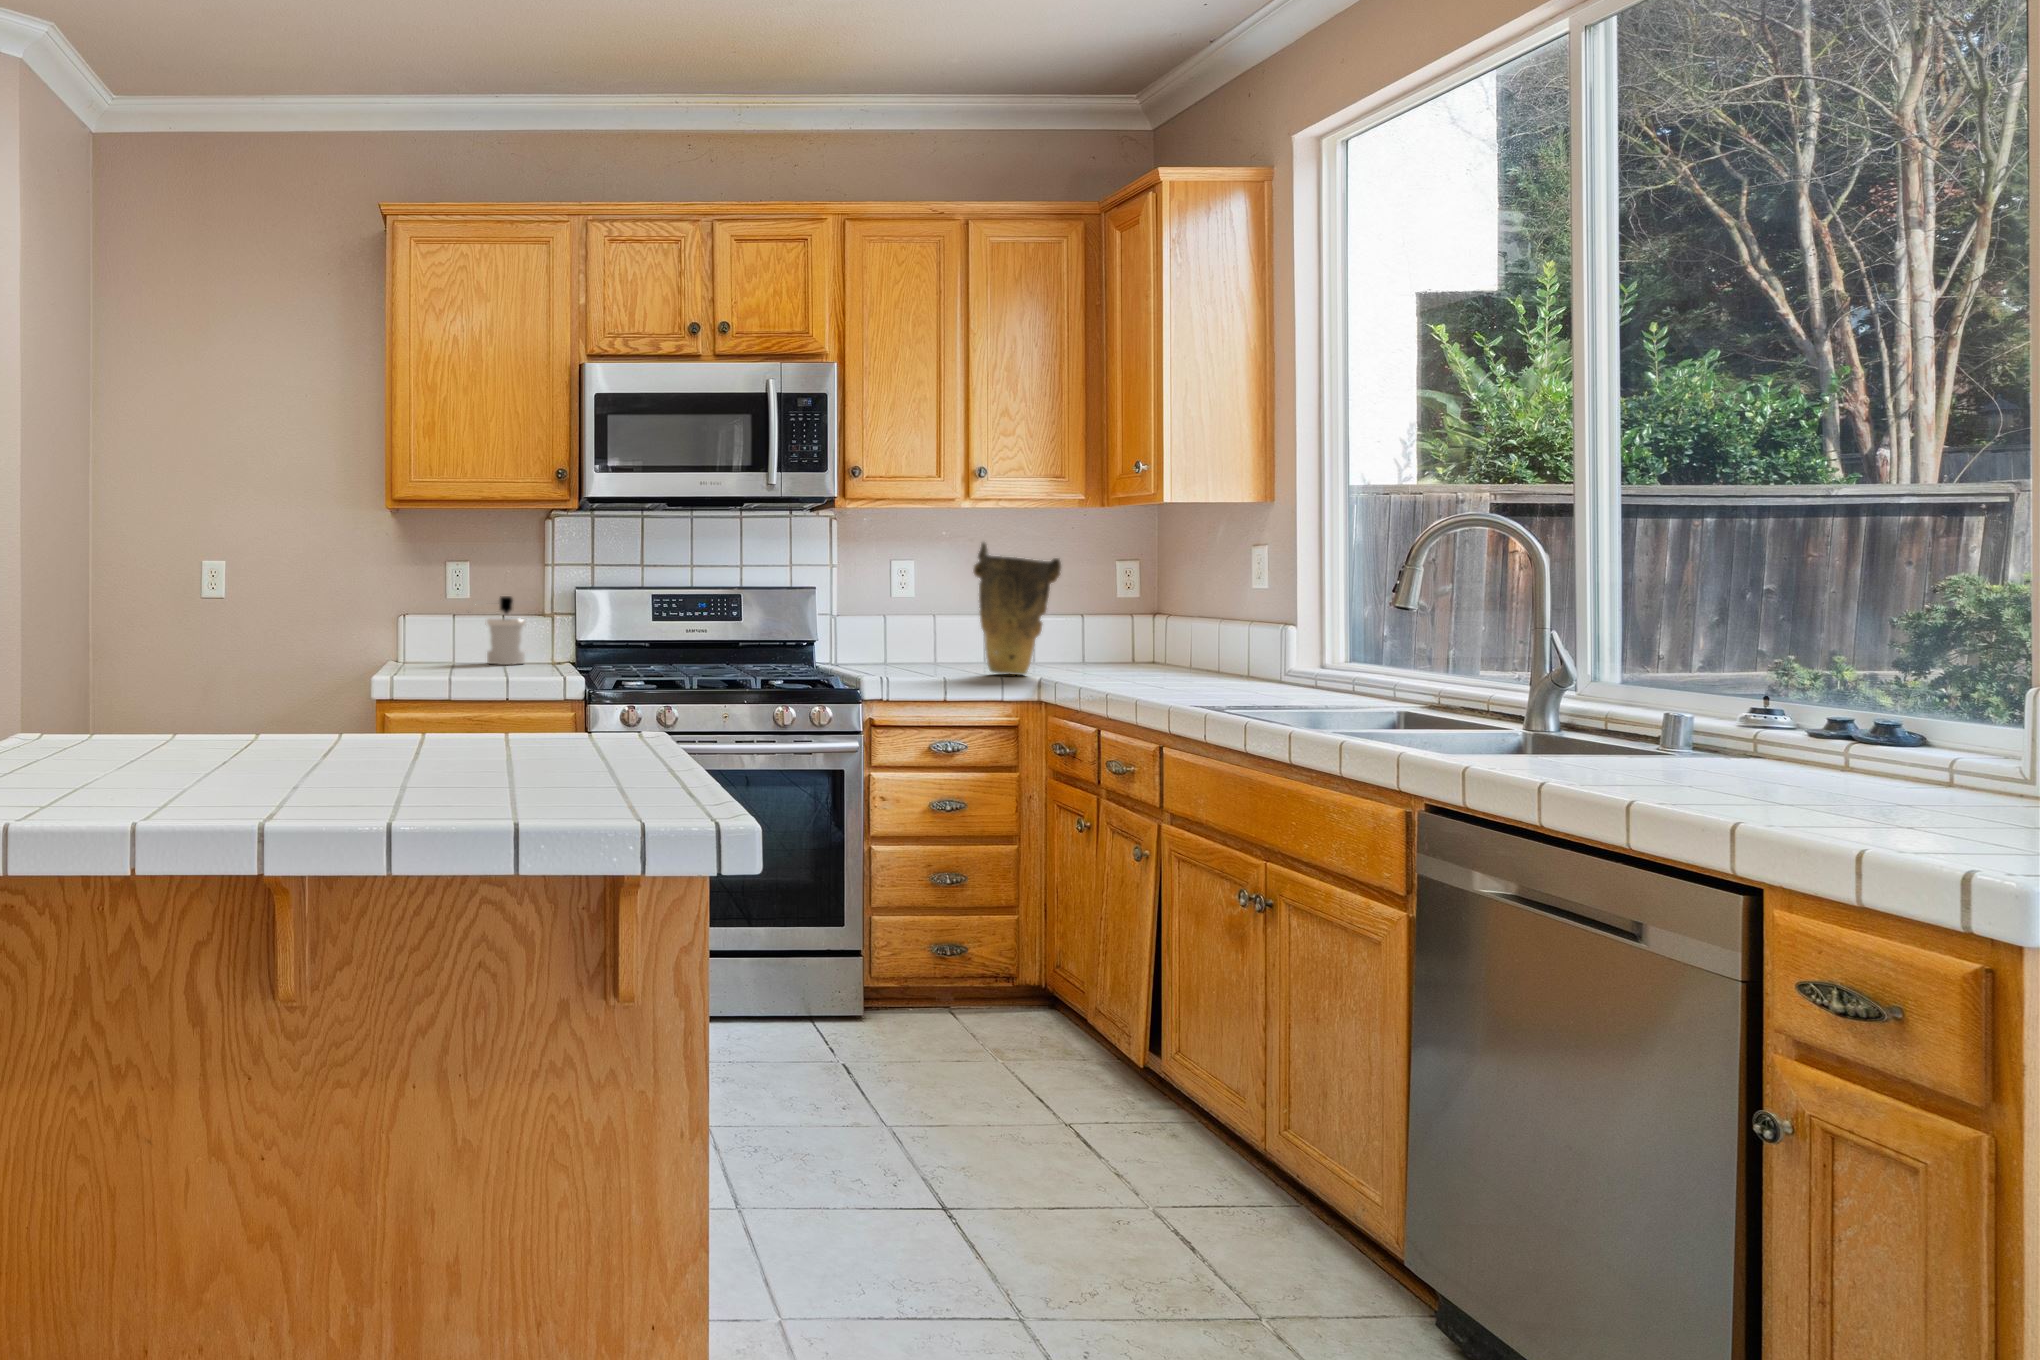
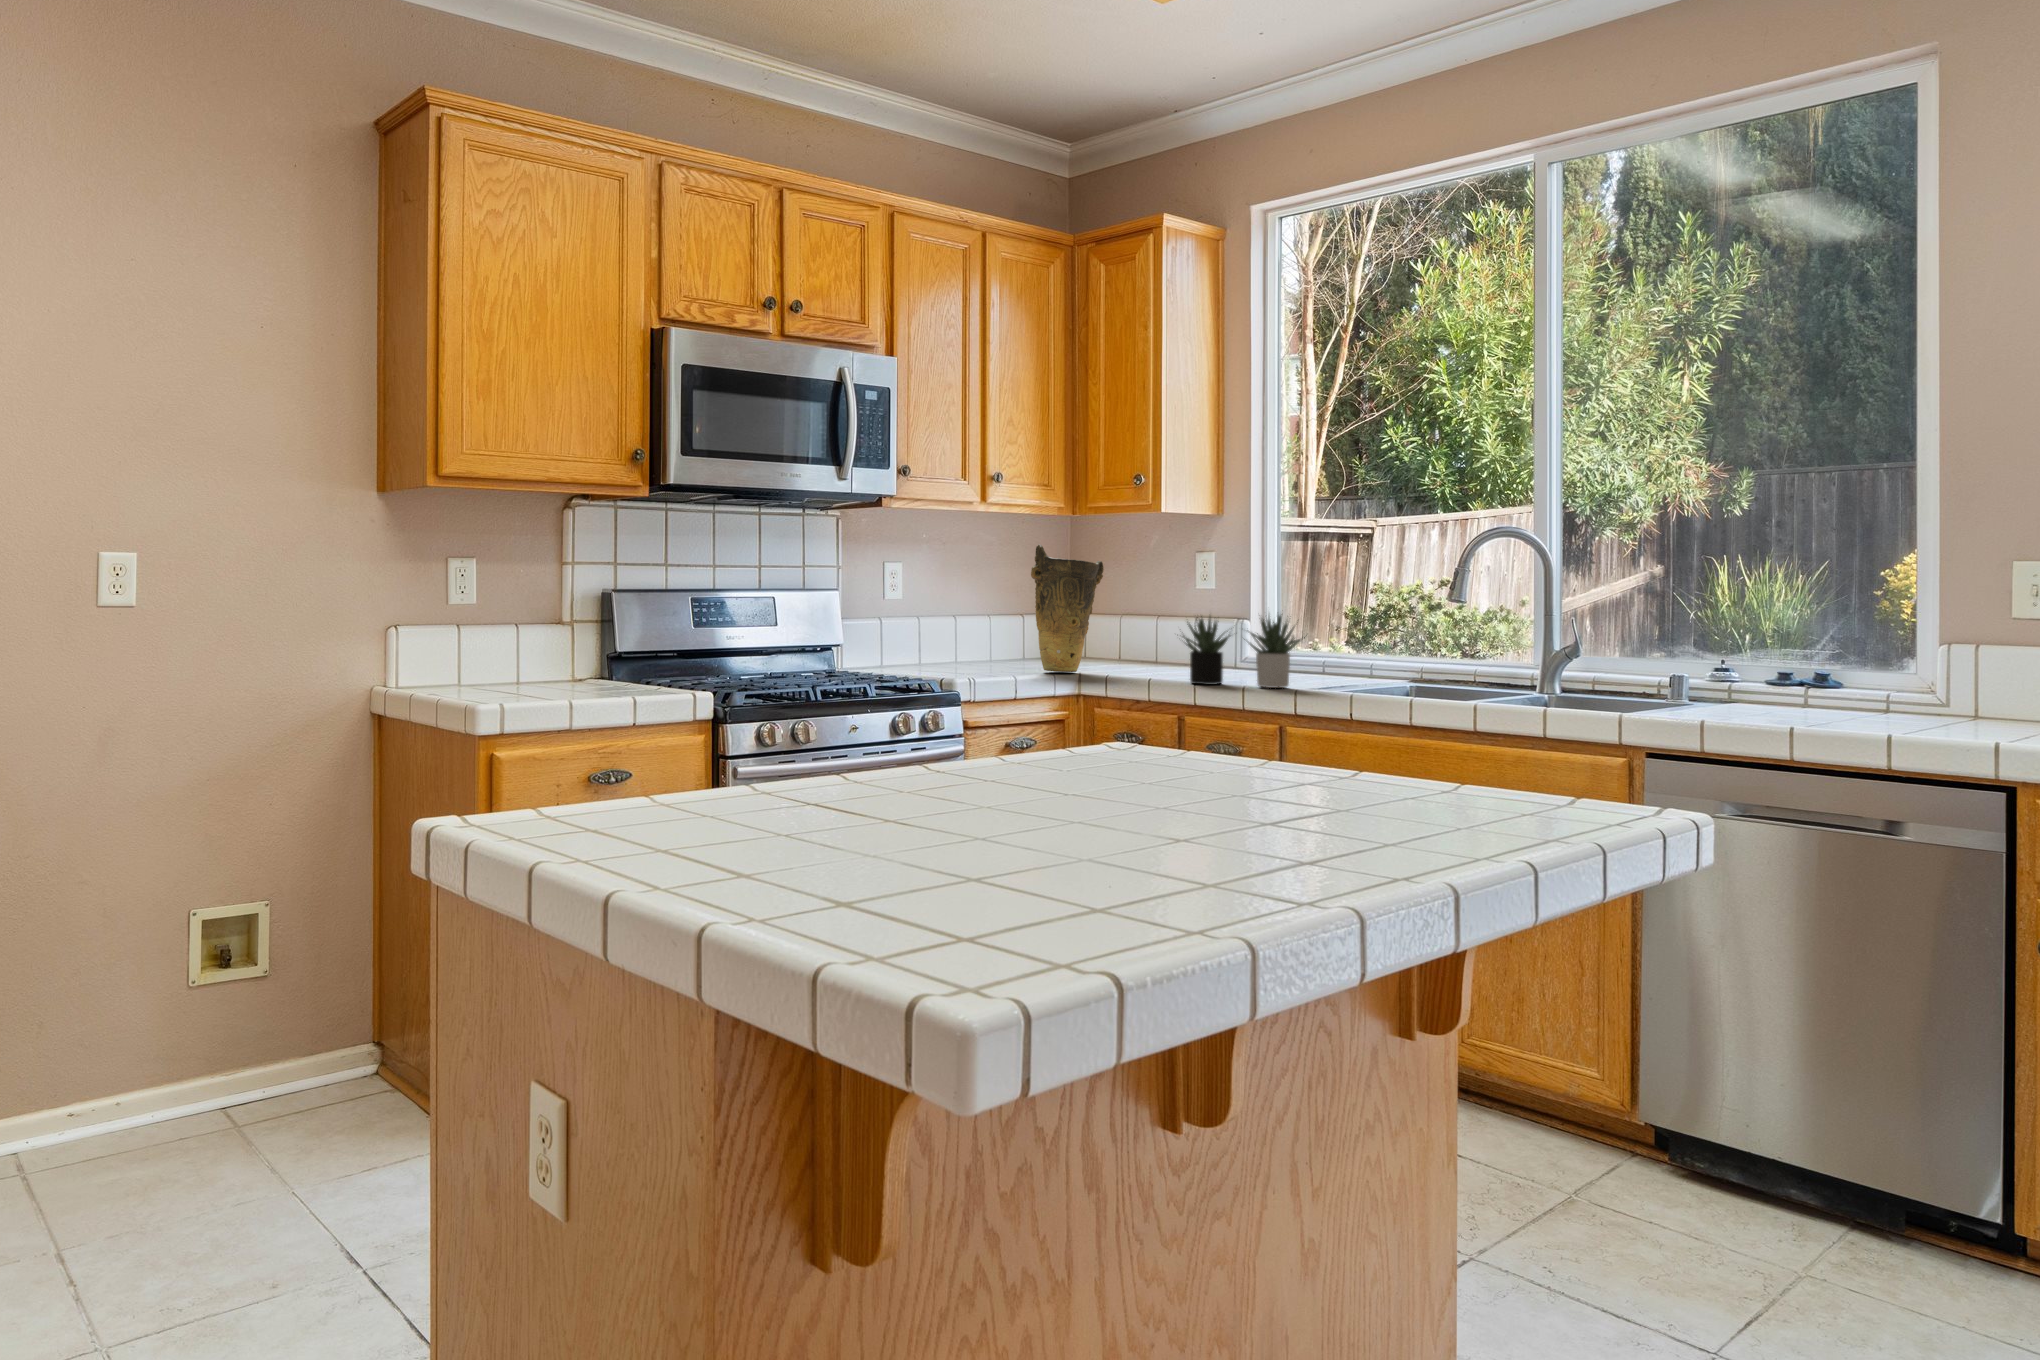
soap dispenser: present [468,596,525,665] -> none [498,601,559,686]
succulent plant: none [1066,609,1197,700] -> present [1183,614,1307,688]

